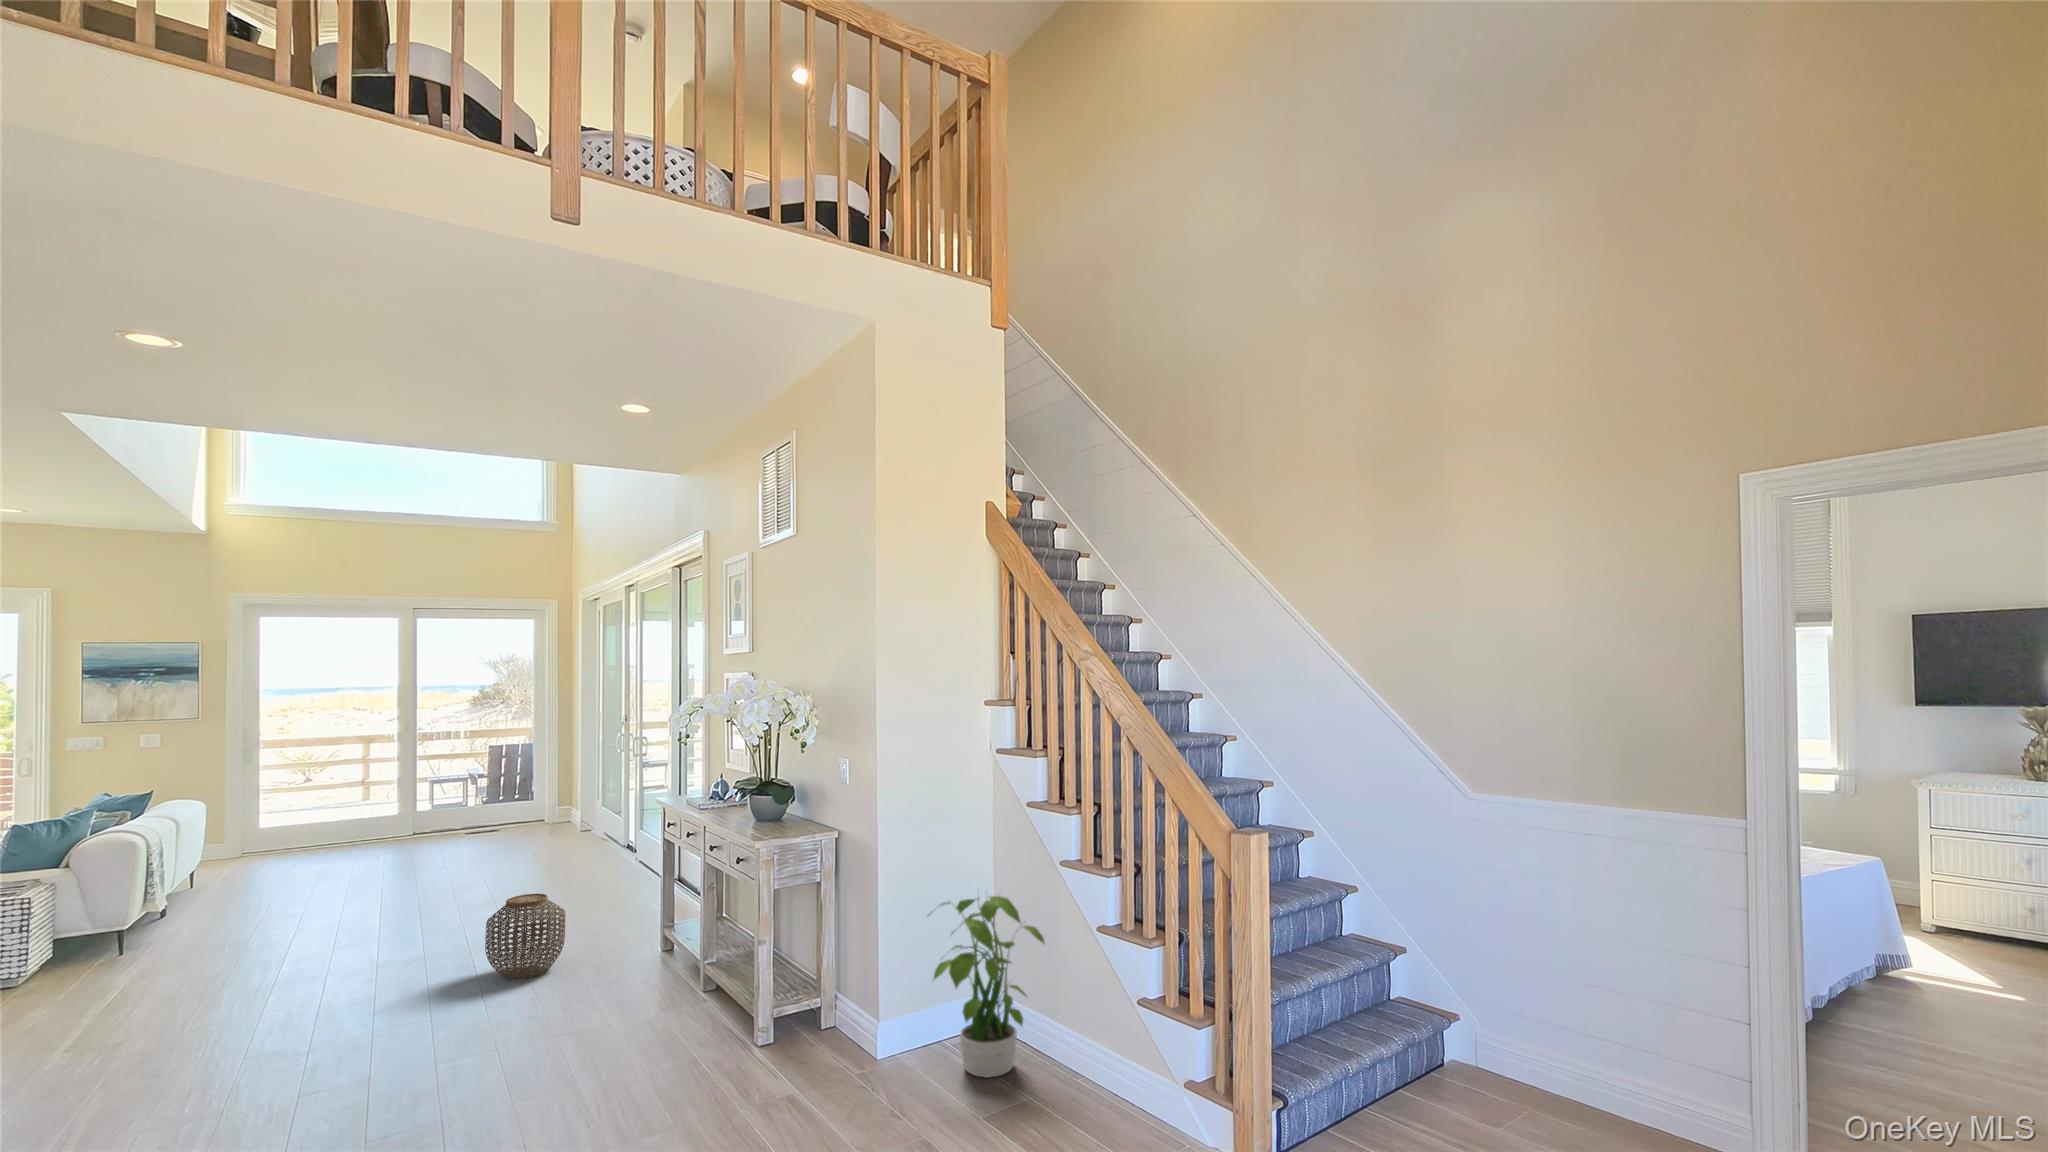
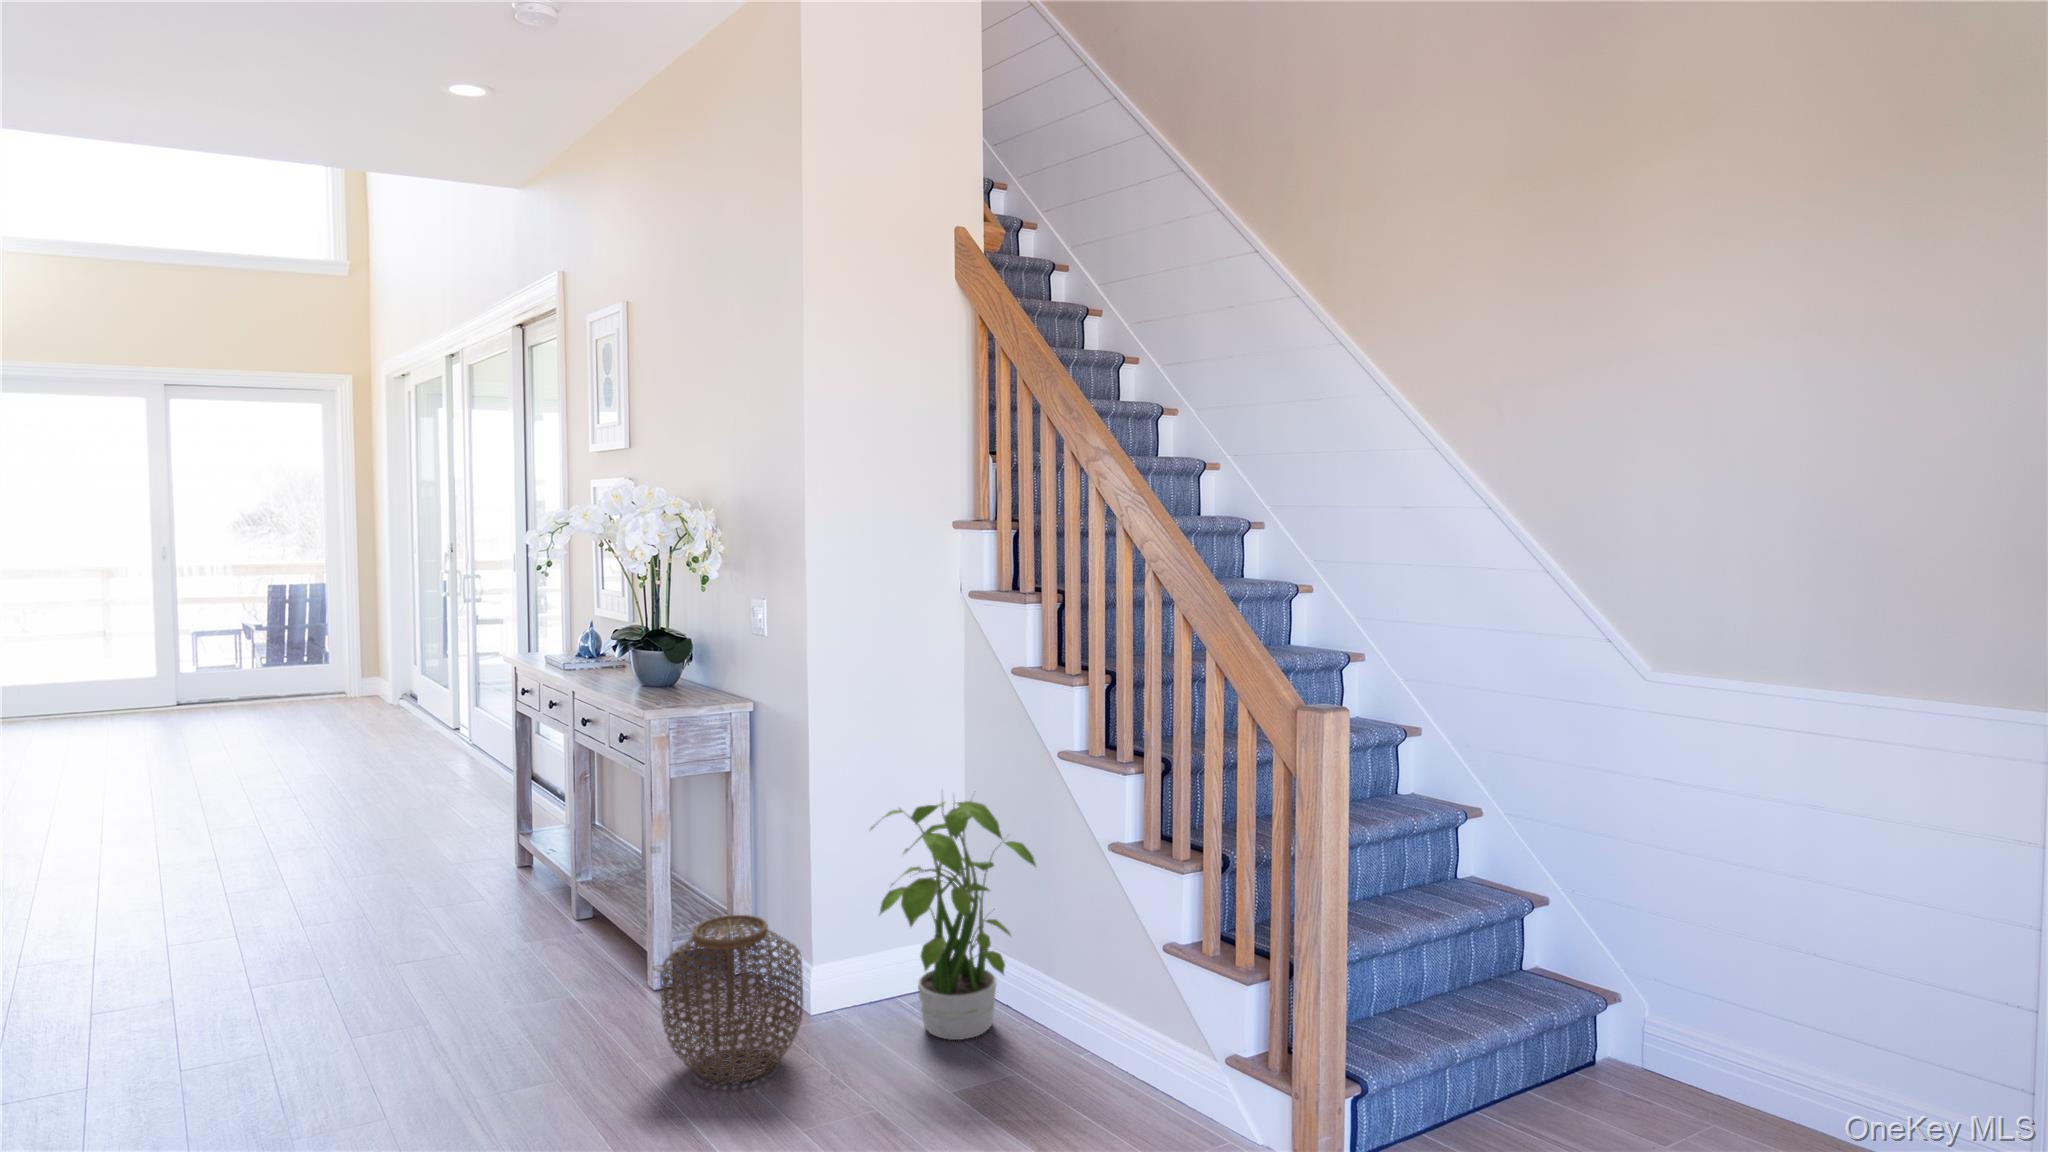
woven basket: present [485,894,565,979] -> present [660,915,803,1082]

